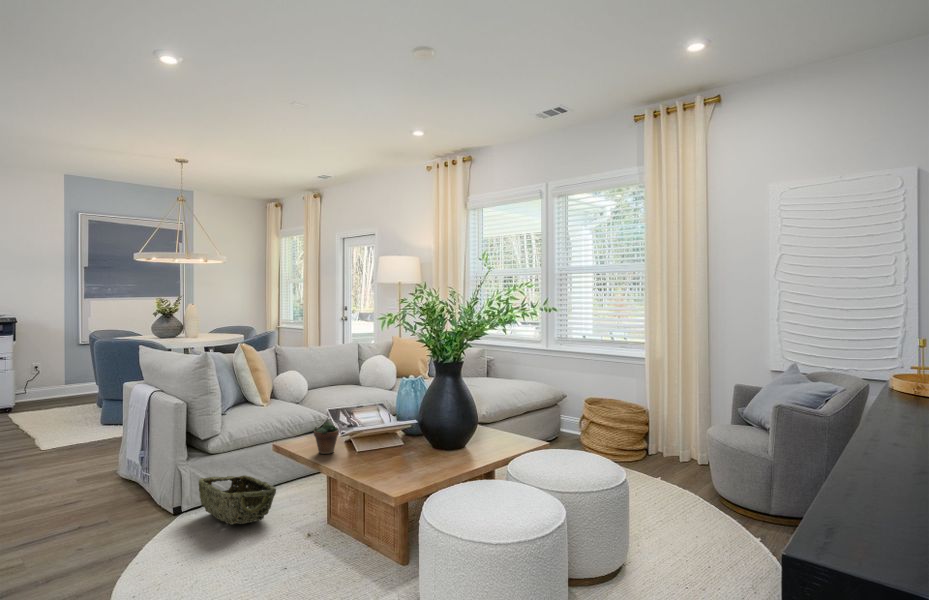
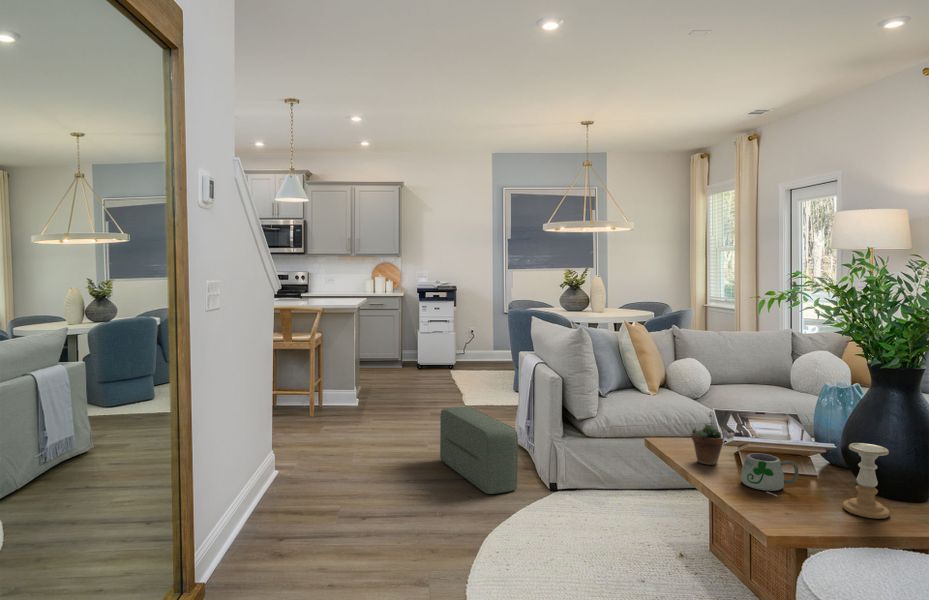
candle holder: none [421,416,448,465] -> present [843,443,890,519]
mug: none [354,436,393,465] -> present [741,453,799,496]
pouf: none [28,449,138,535] -> present [440,407,518,494]
woven basket: present [199,475,276,525] -> none [572,461,650,524]

